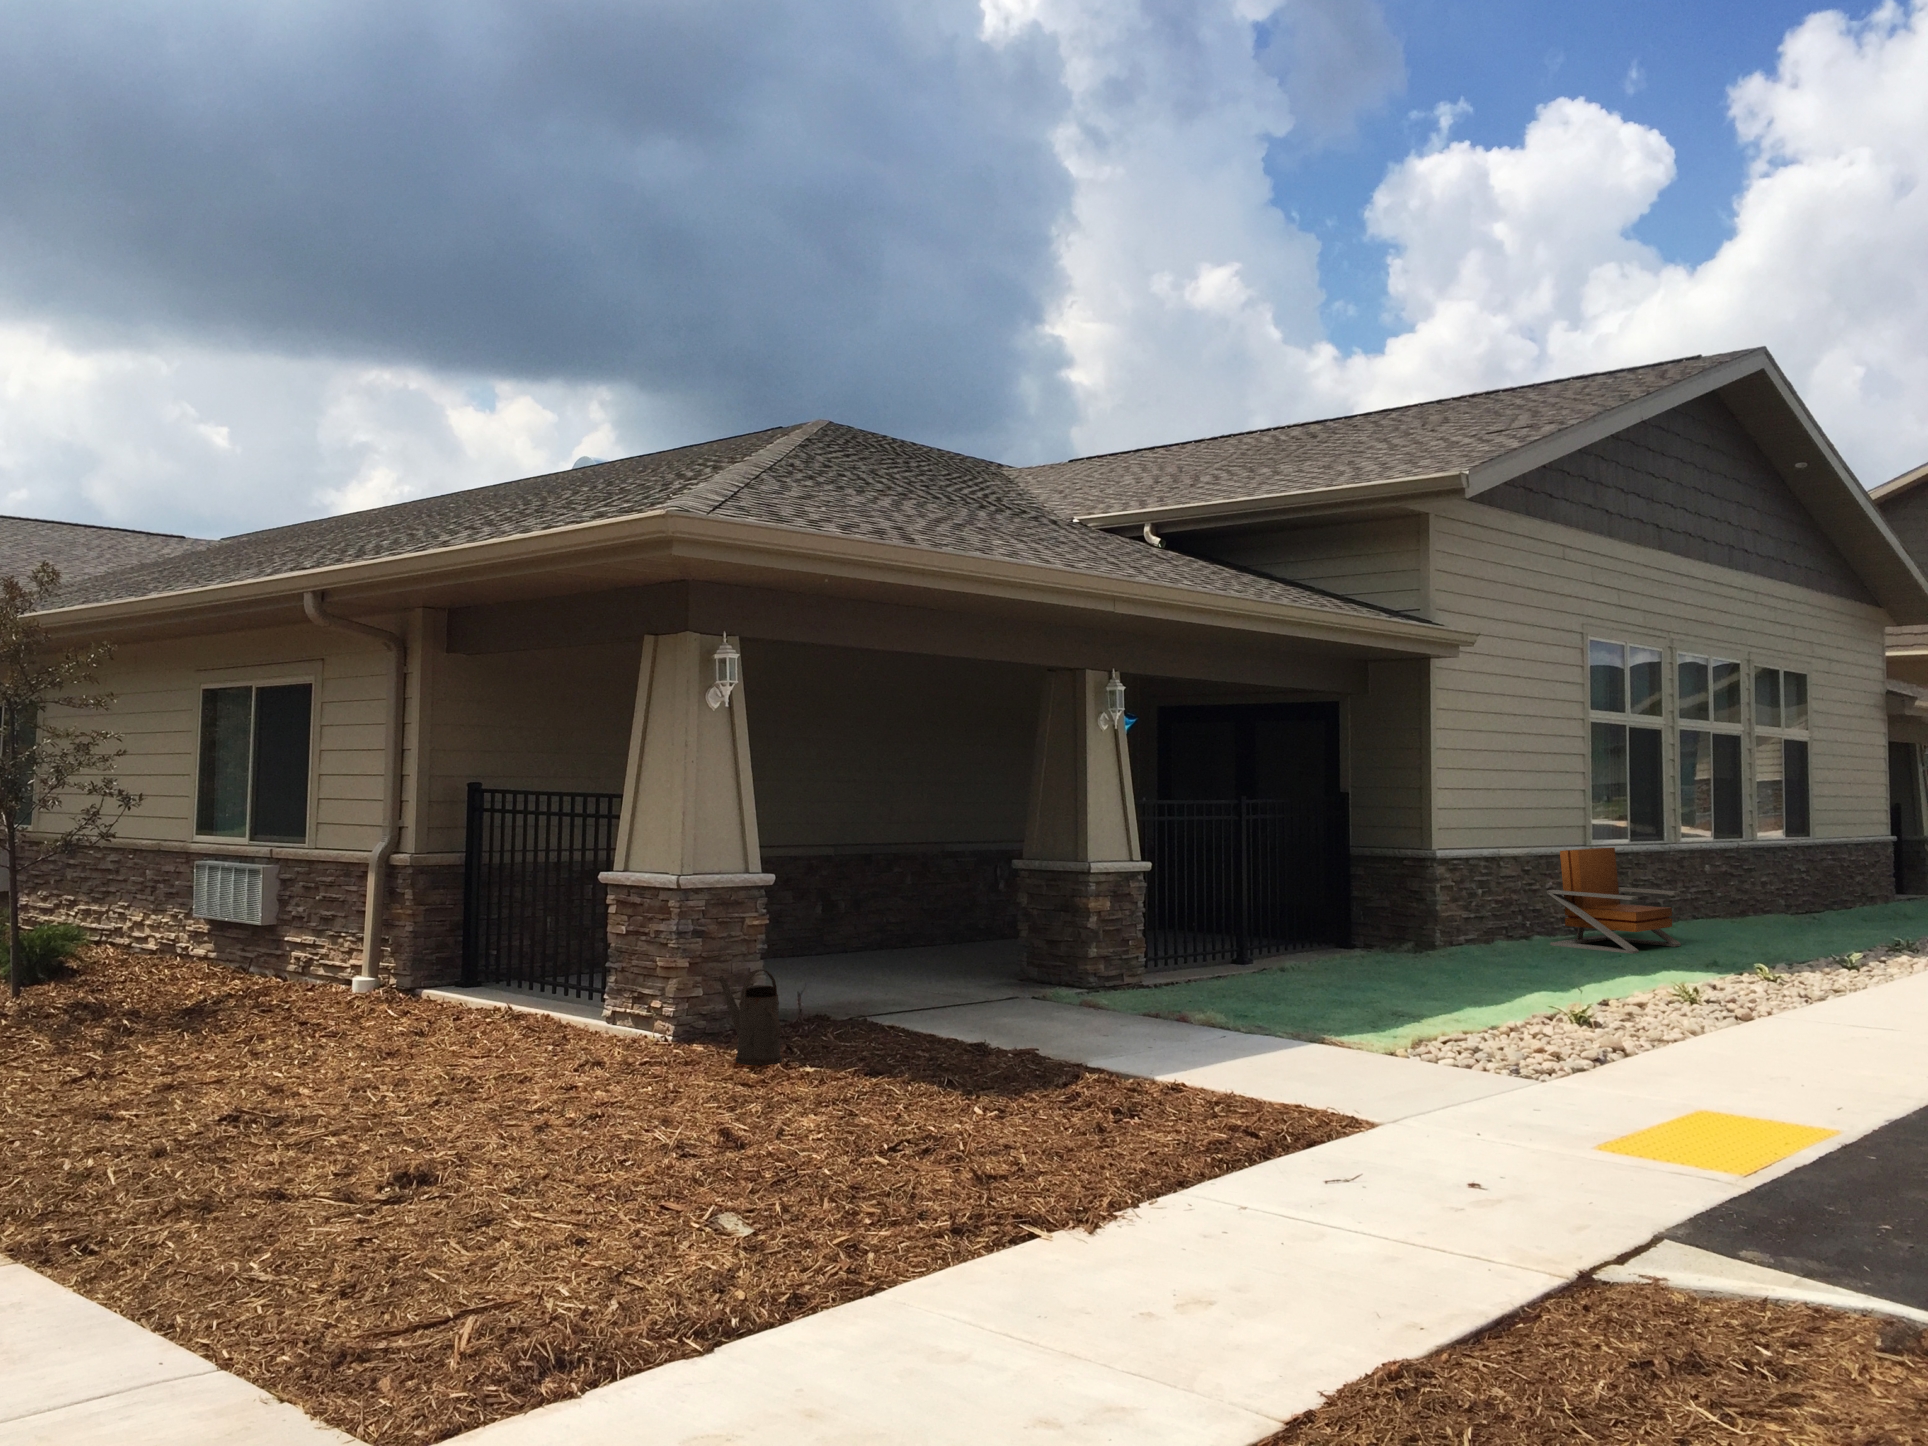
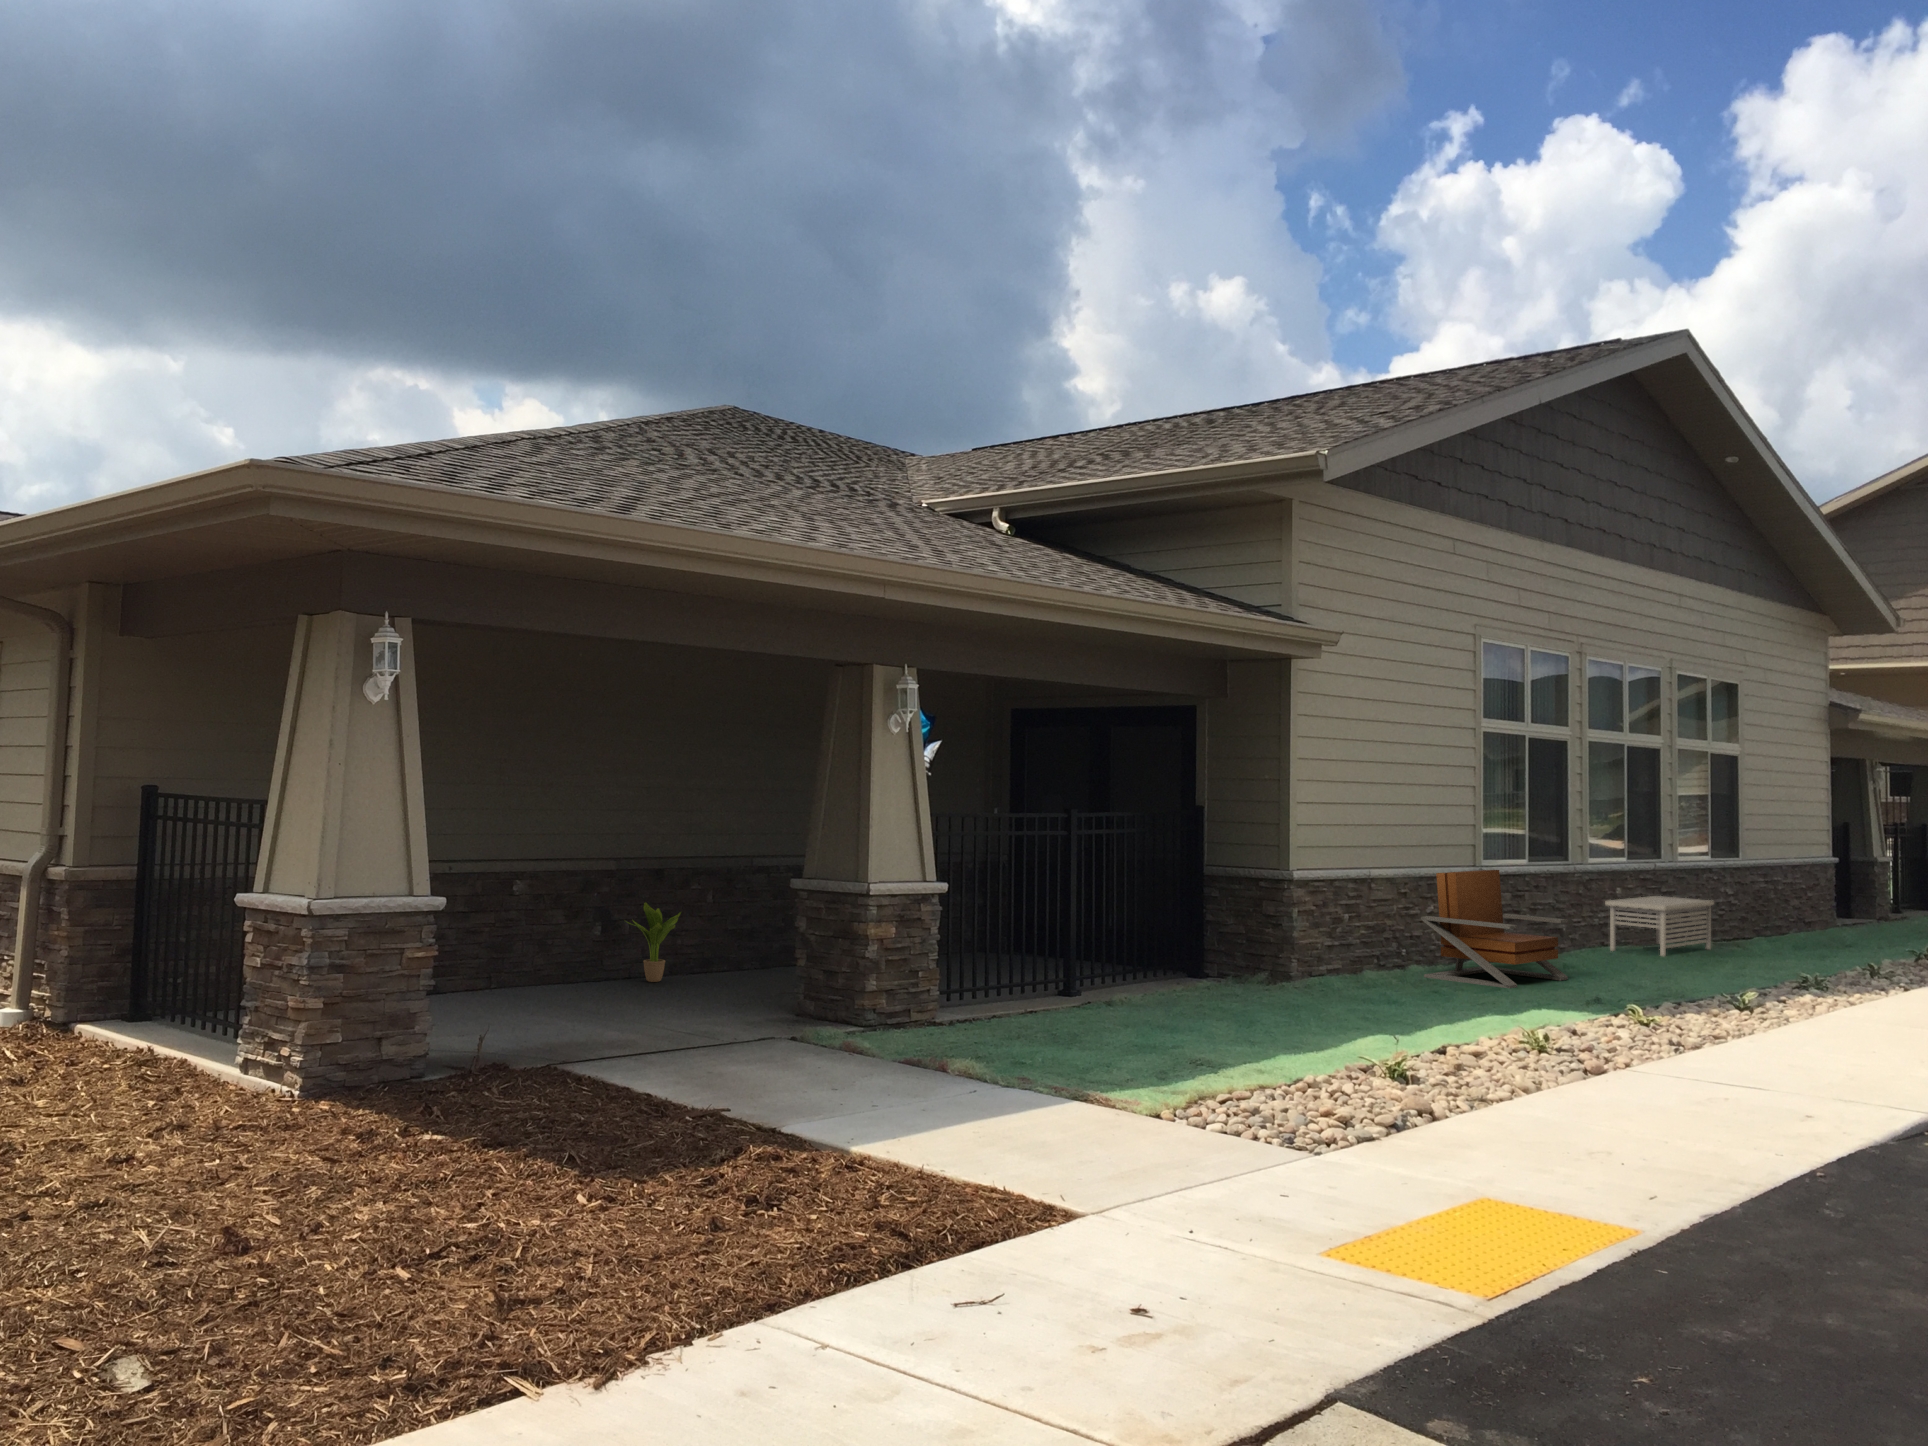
storage bench: none [1701,872,1800,926] -> present [1605,896,1714,956]
potted plant: none [844,884,896,955] -> present [626,903,680,982]
watering can: present [719,969,782,1065] -> none [360,1012,420,1127]

